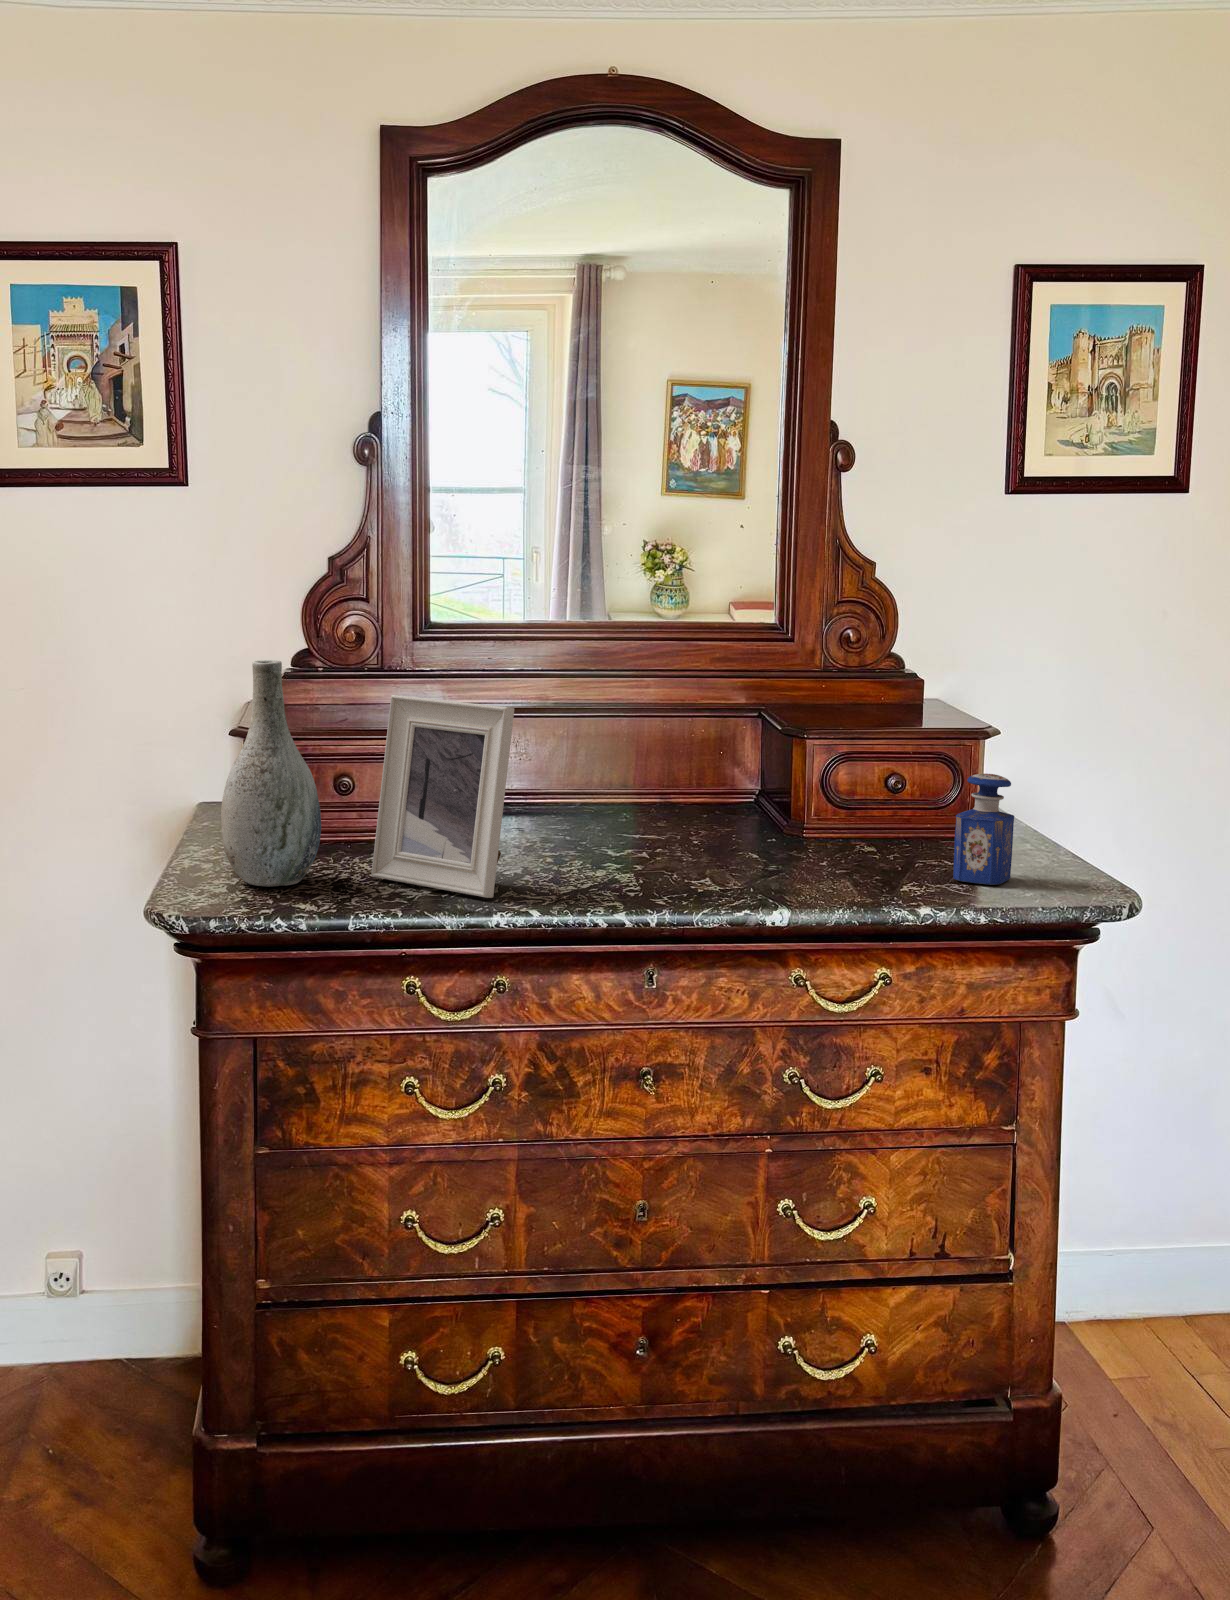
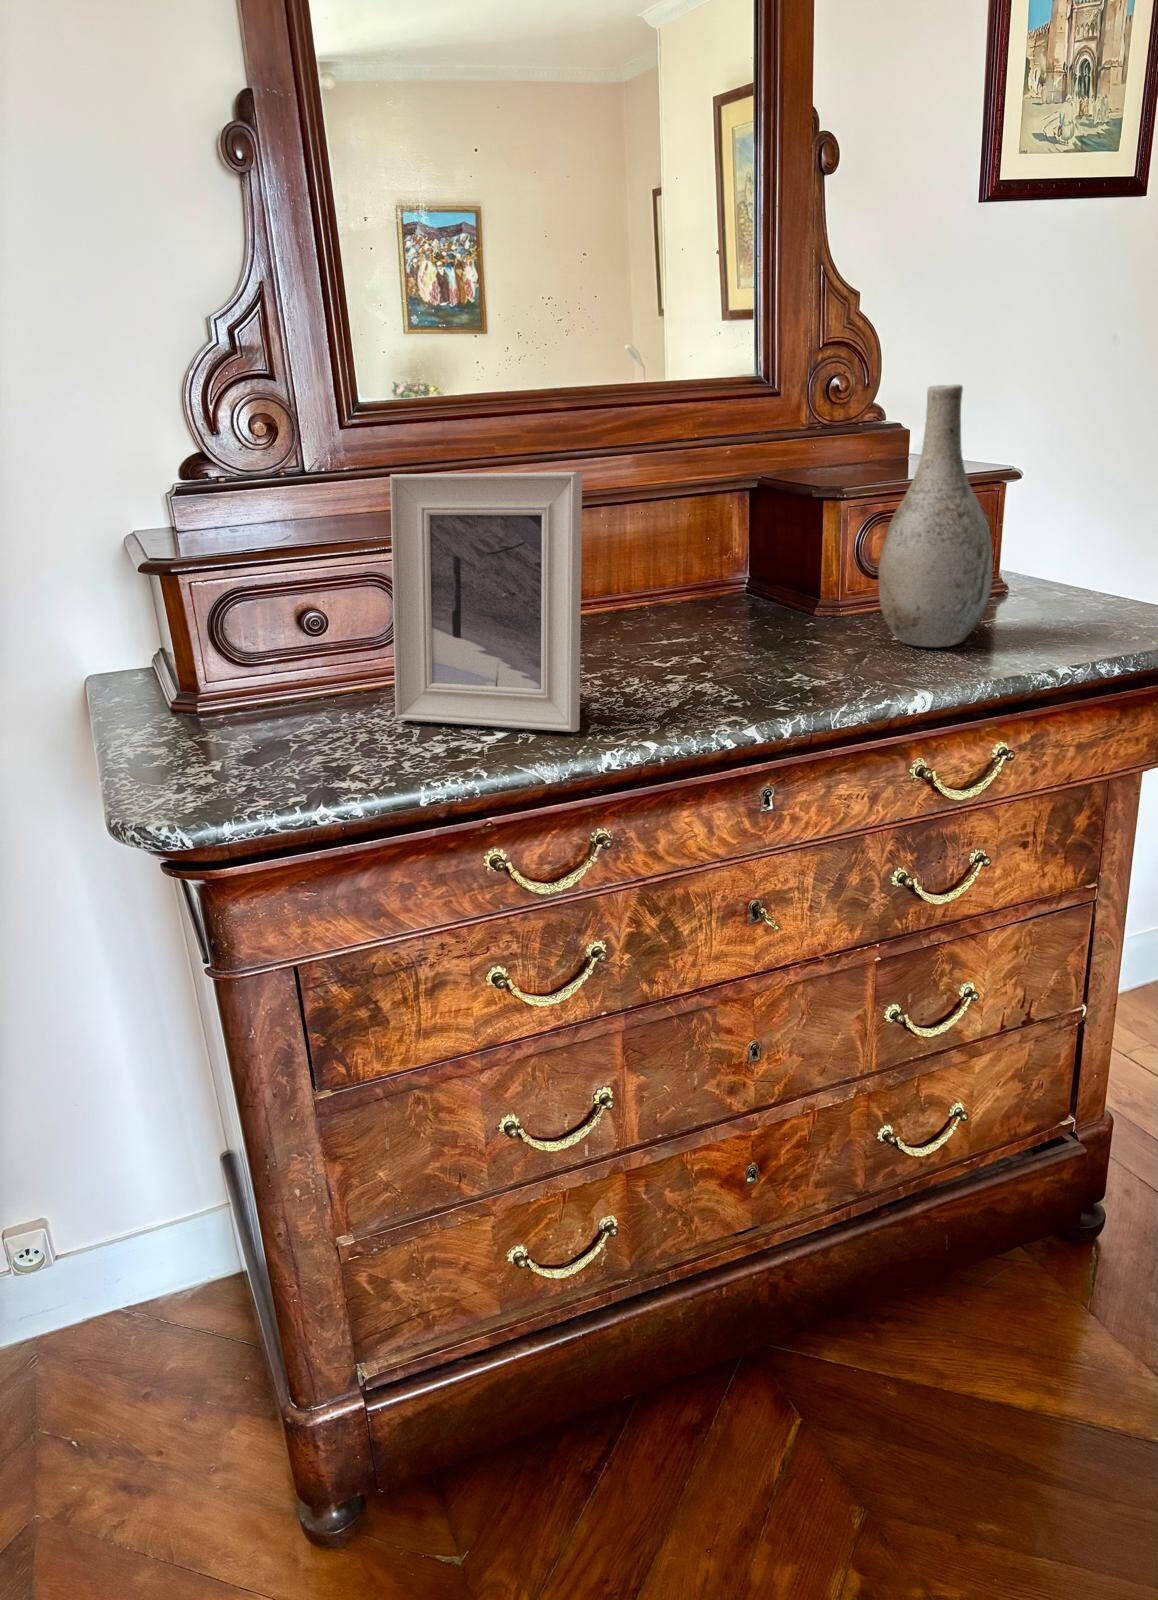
vase: present [221,660,321,887] -> present [878,384,993,647]
perfume bottle: present [953,774,1014,885] -> none [1029,505,1099,631]

